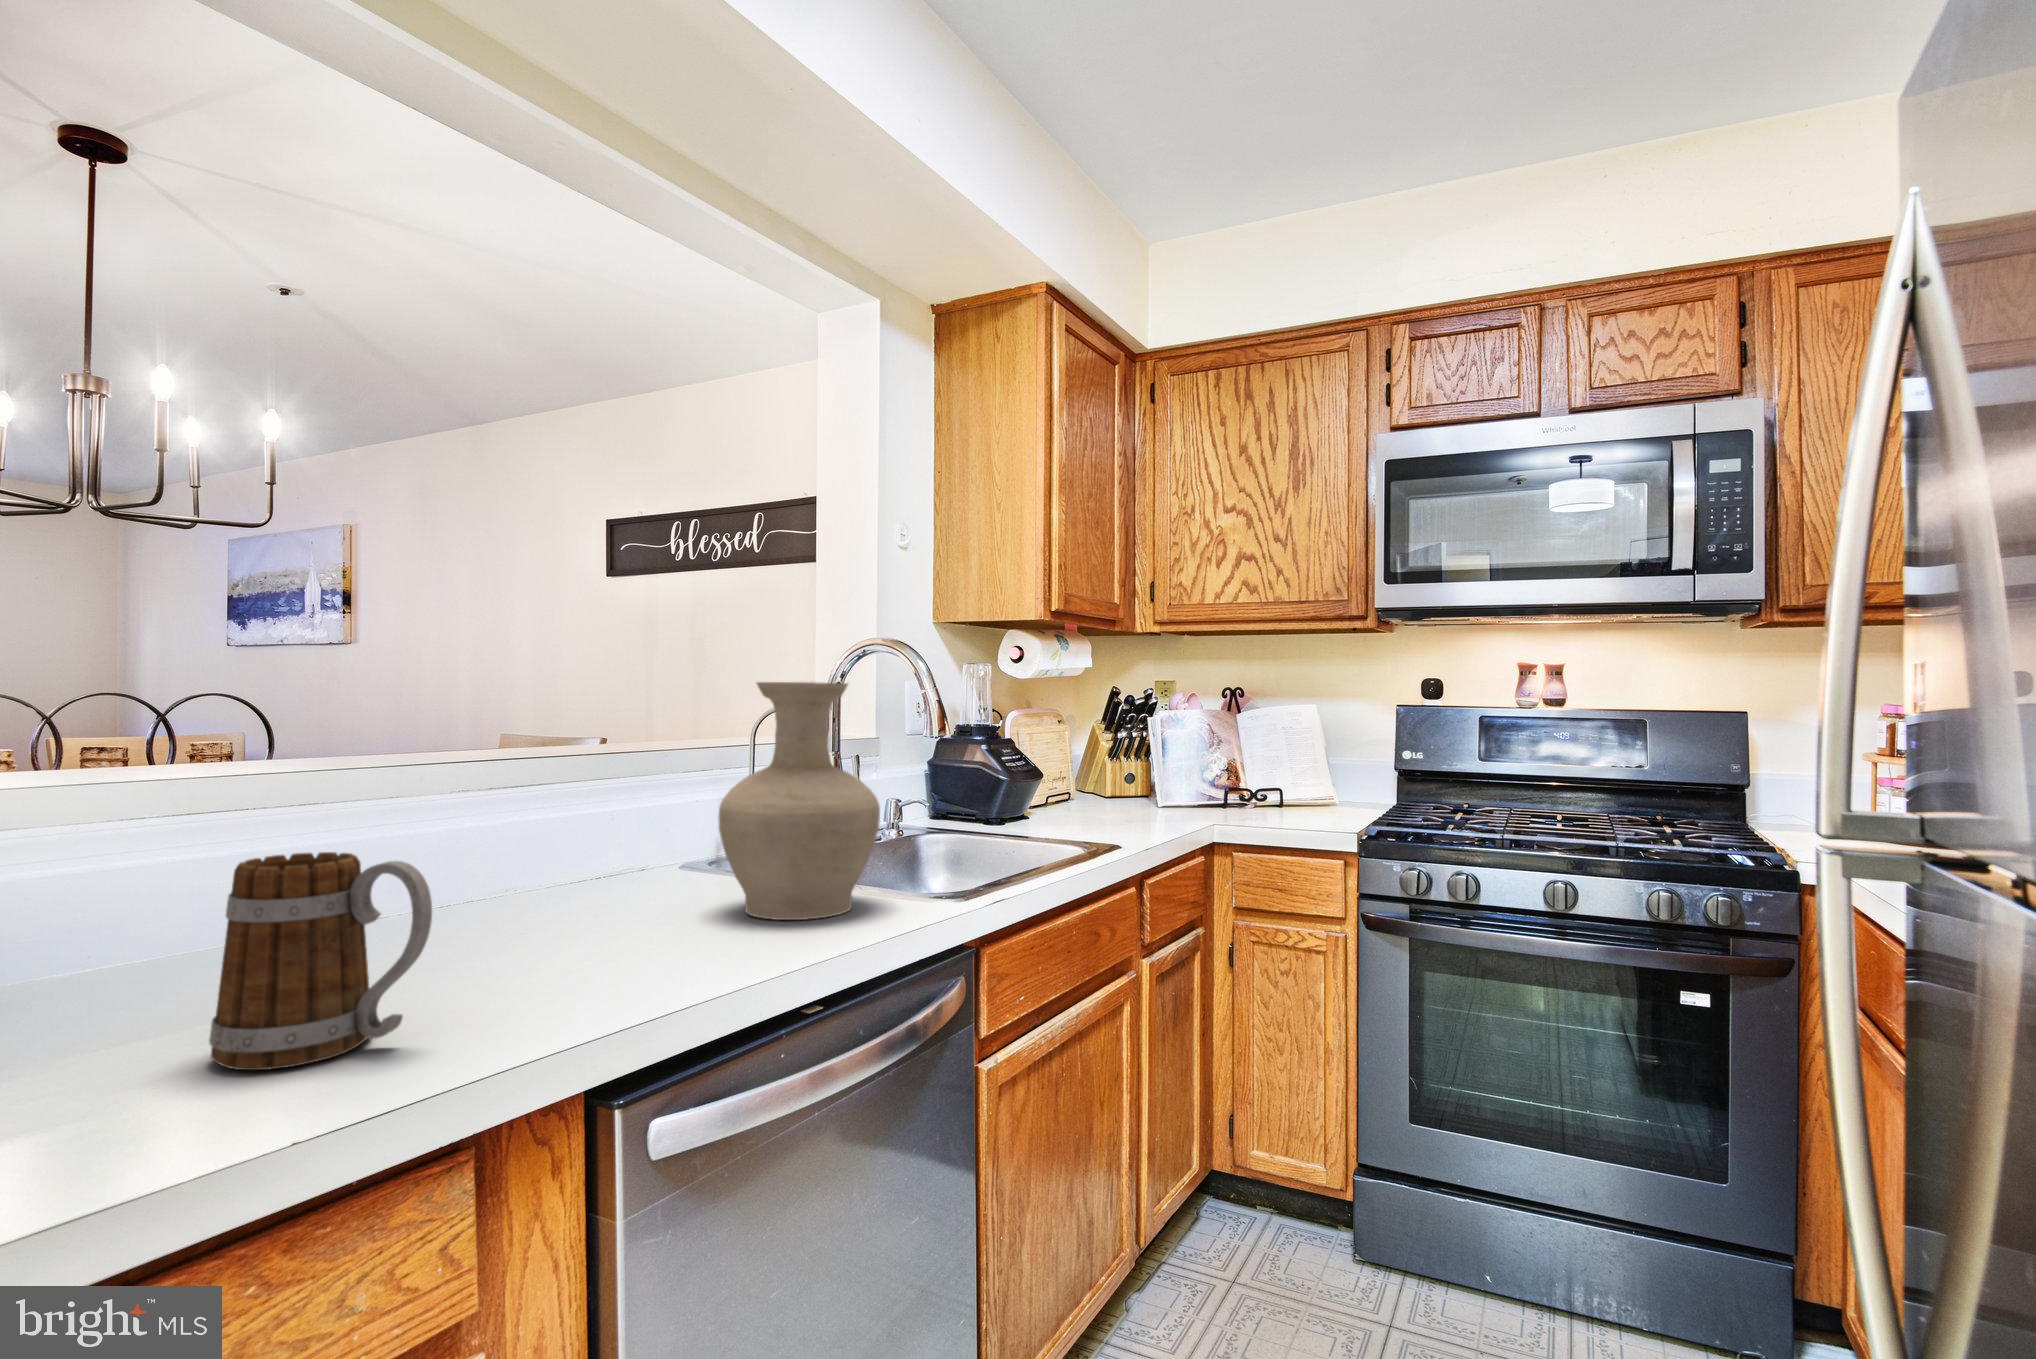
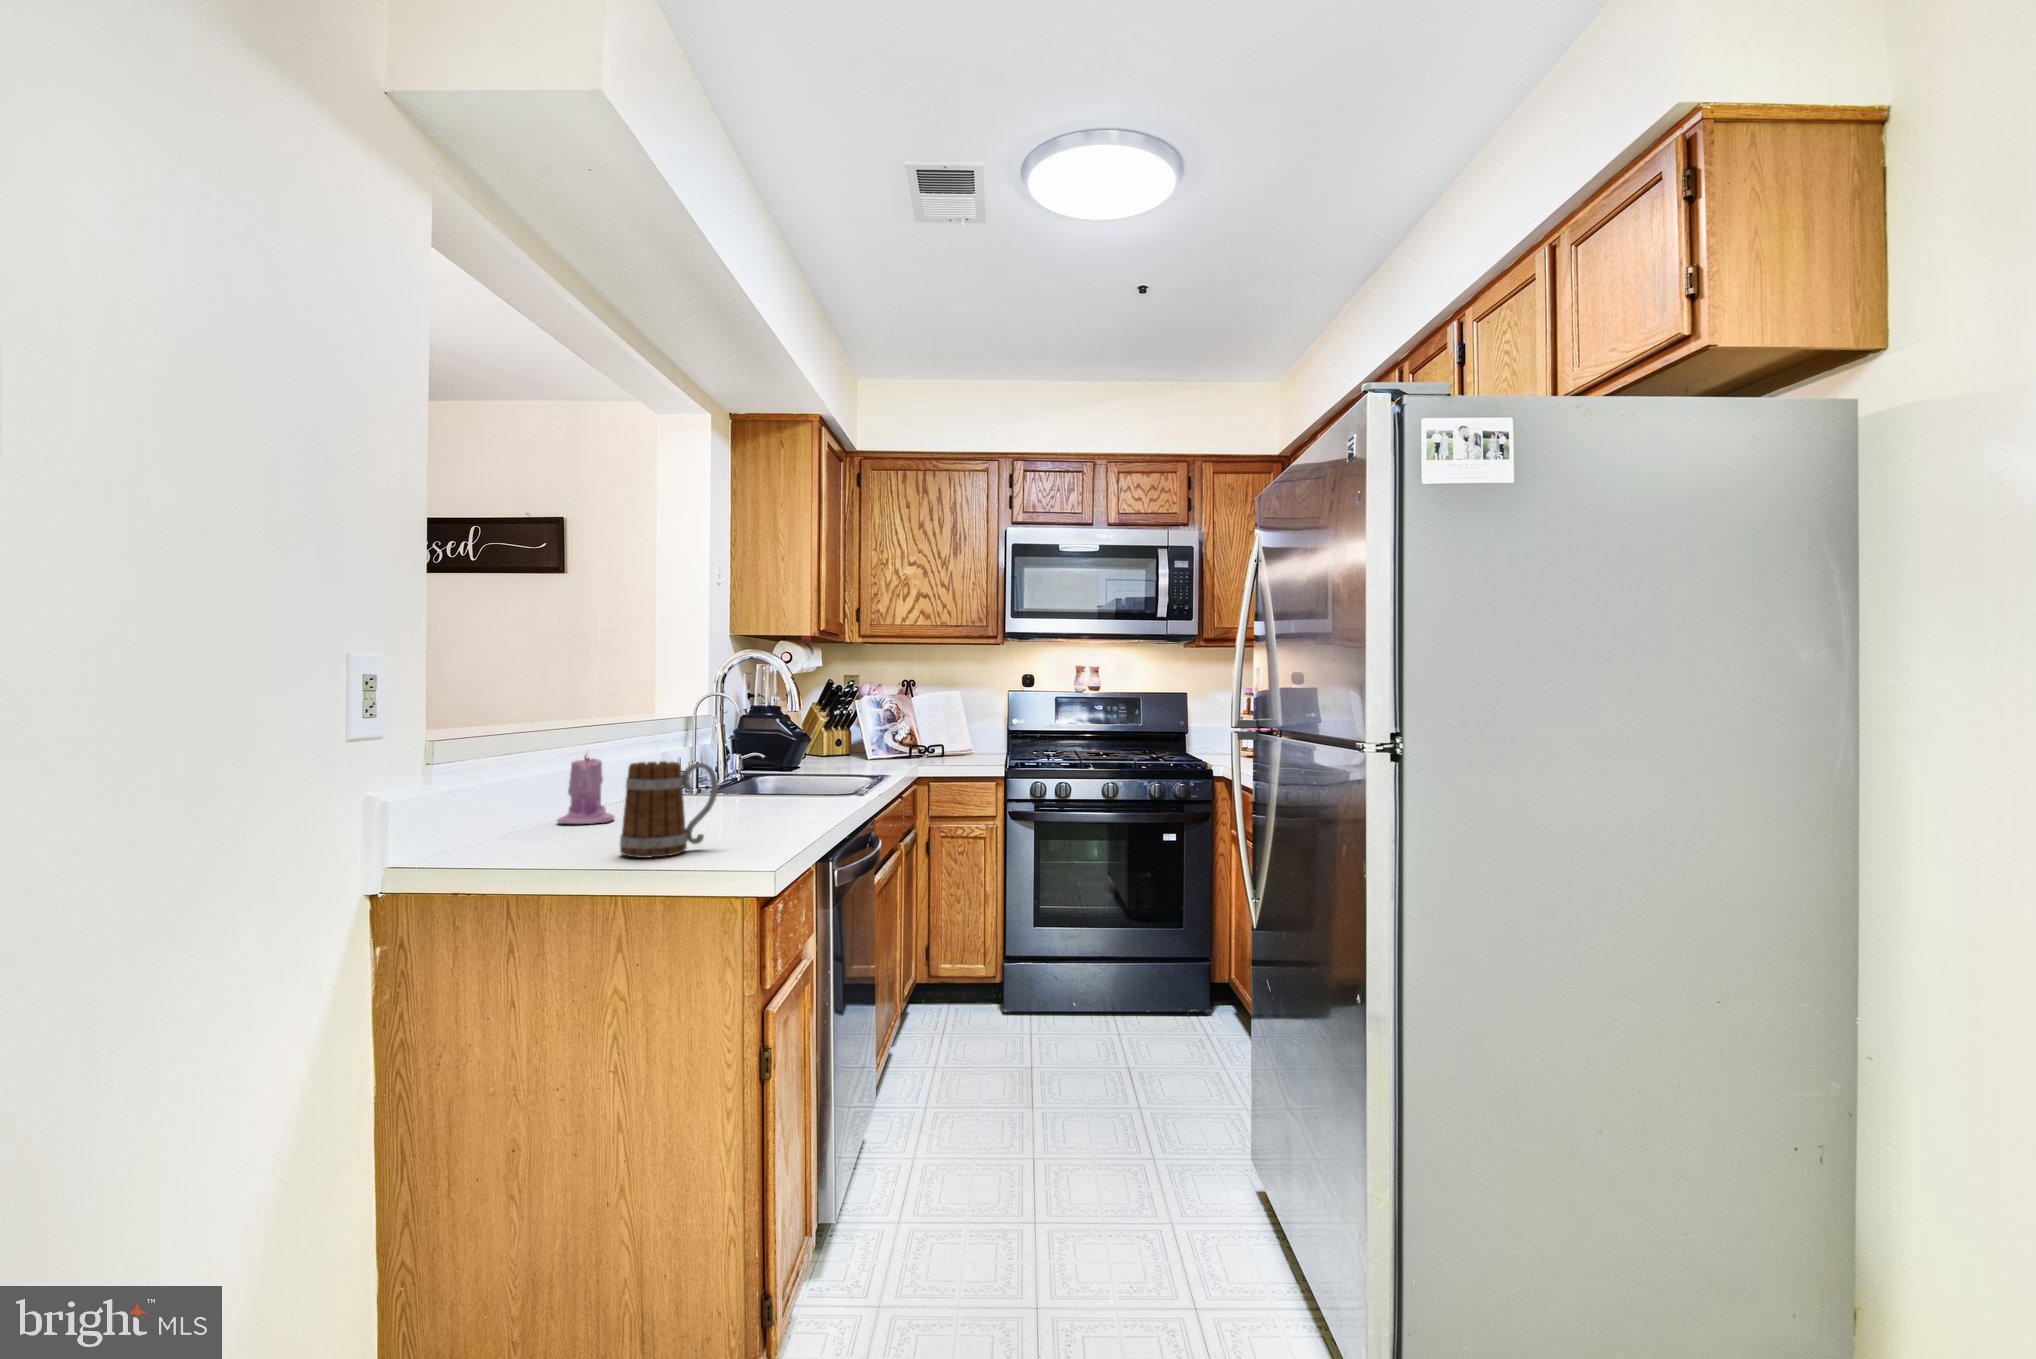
vase: present [719,682,880,920] -> none [715,677,808,810]
candle: none [441,801,542,929] -> present [557,755,615,824]

